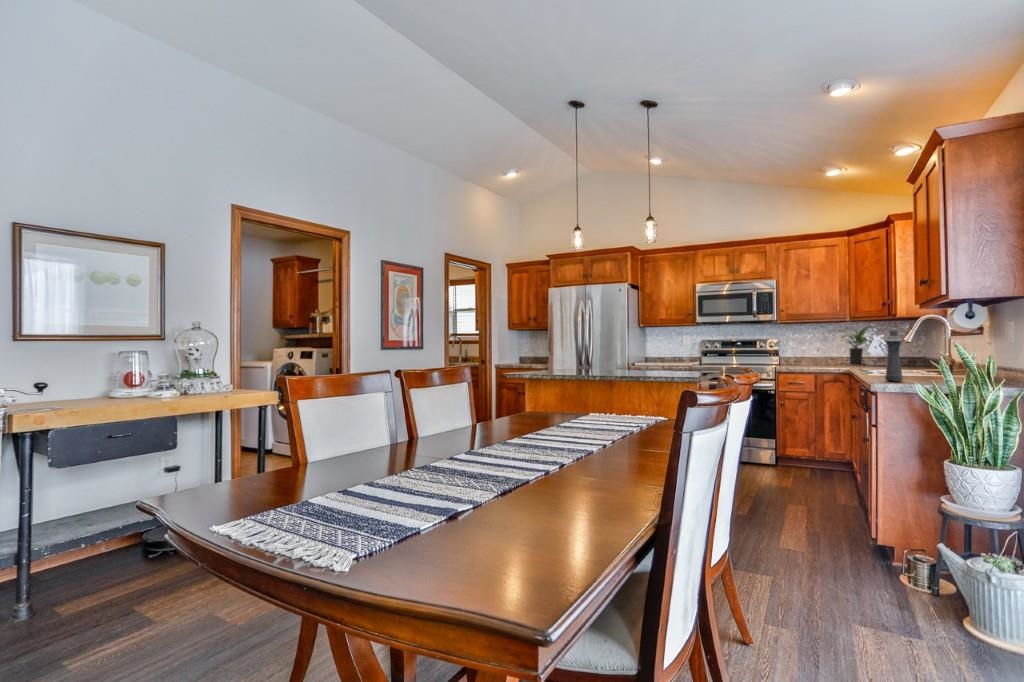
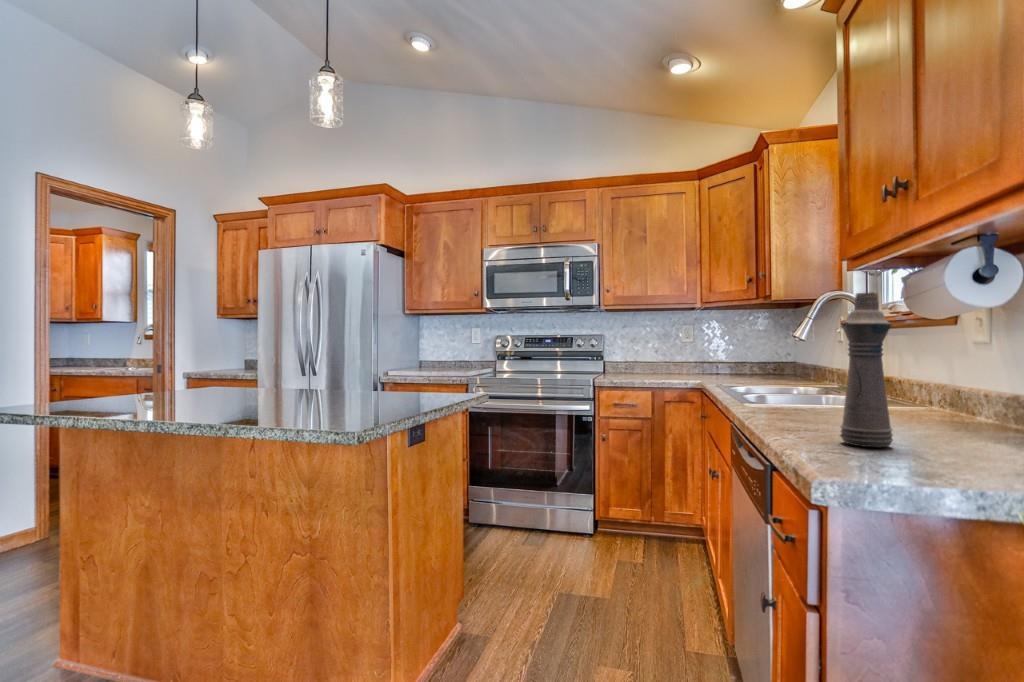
potted plant: present [842,328,871,364] -> none [681,317,728,372]

